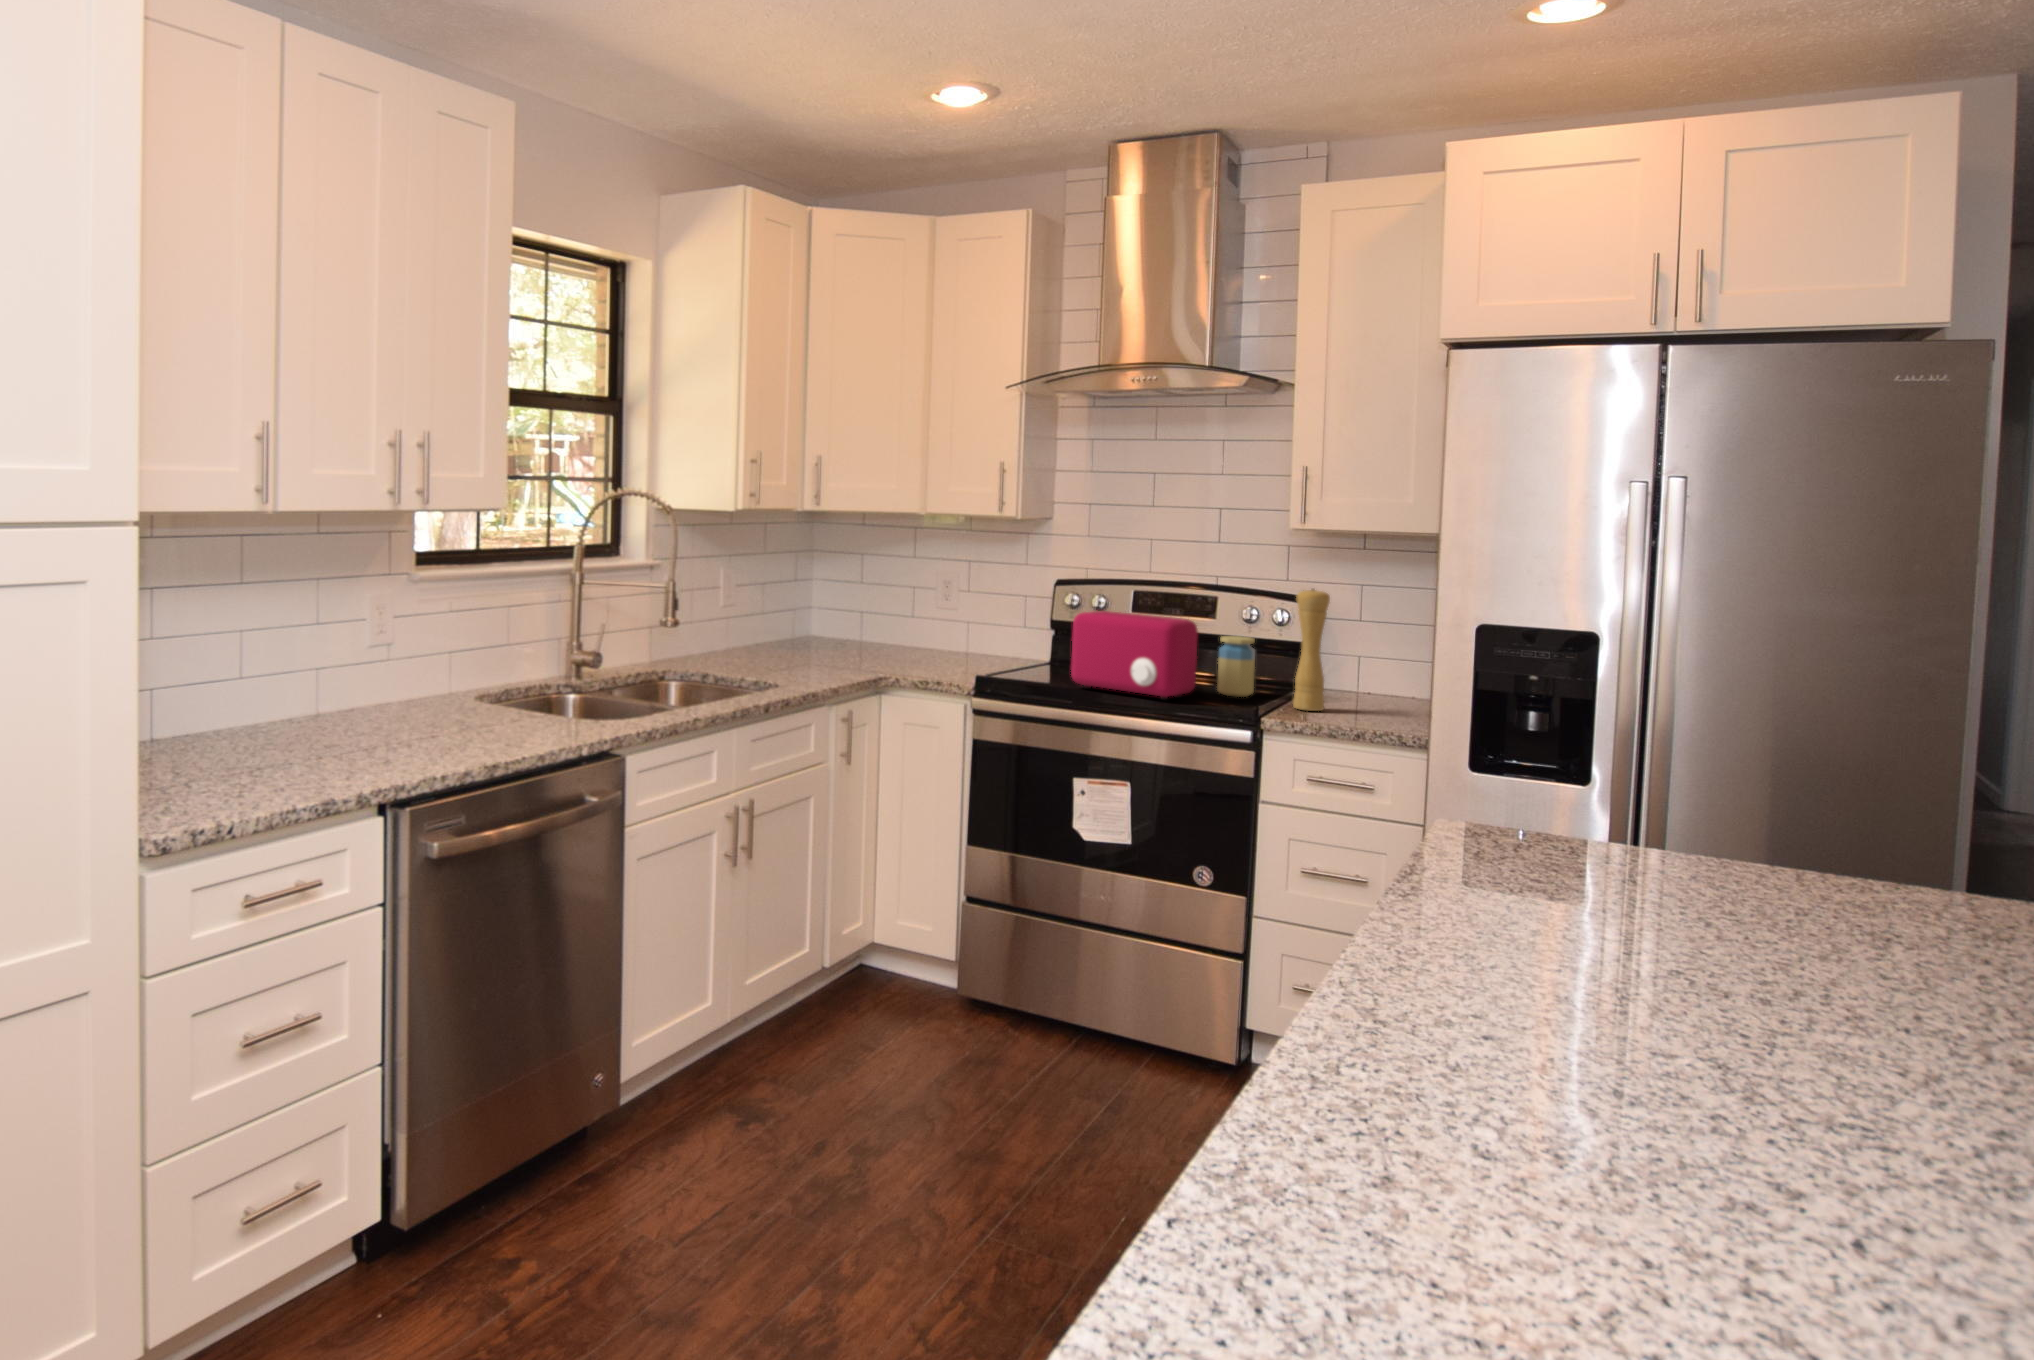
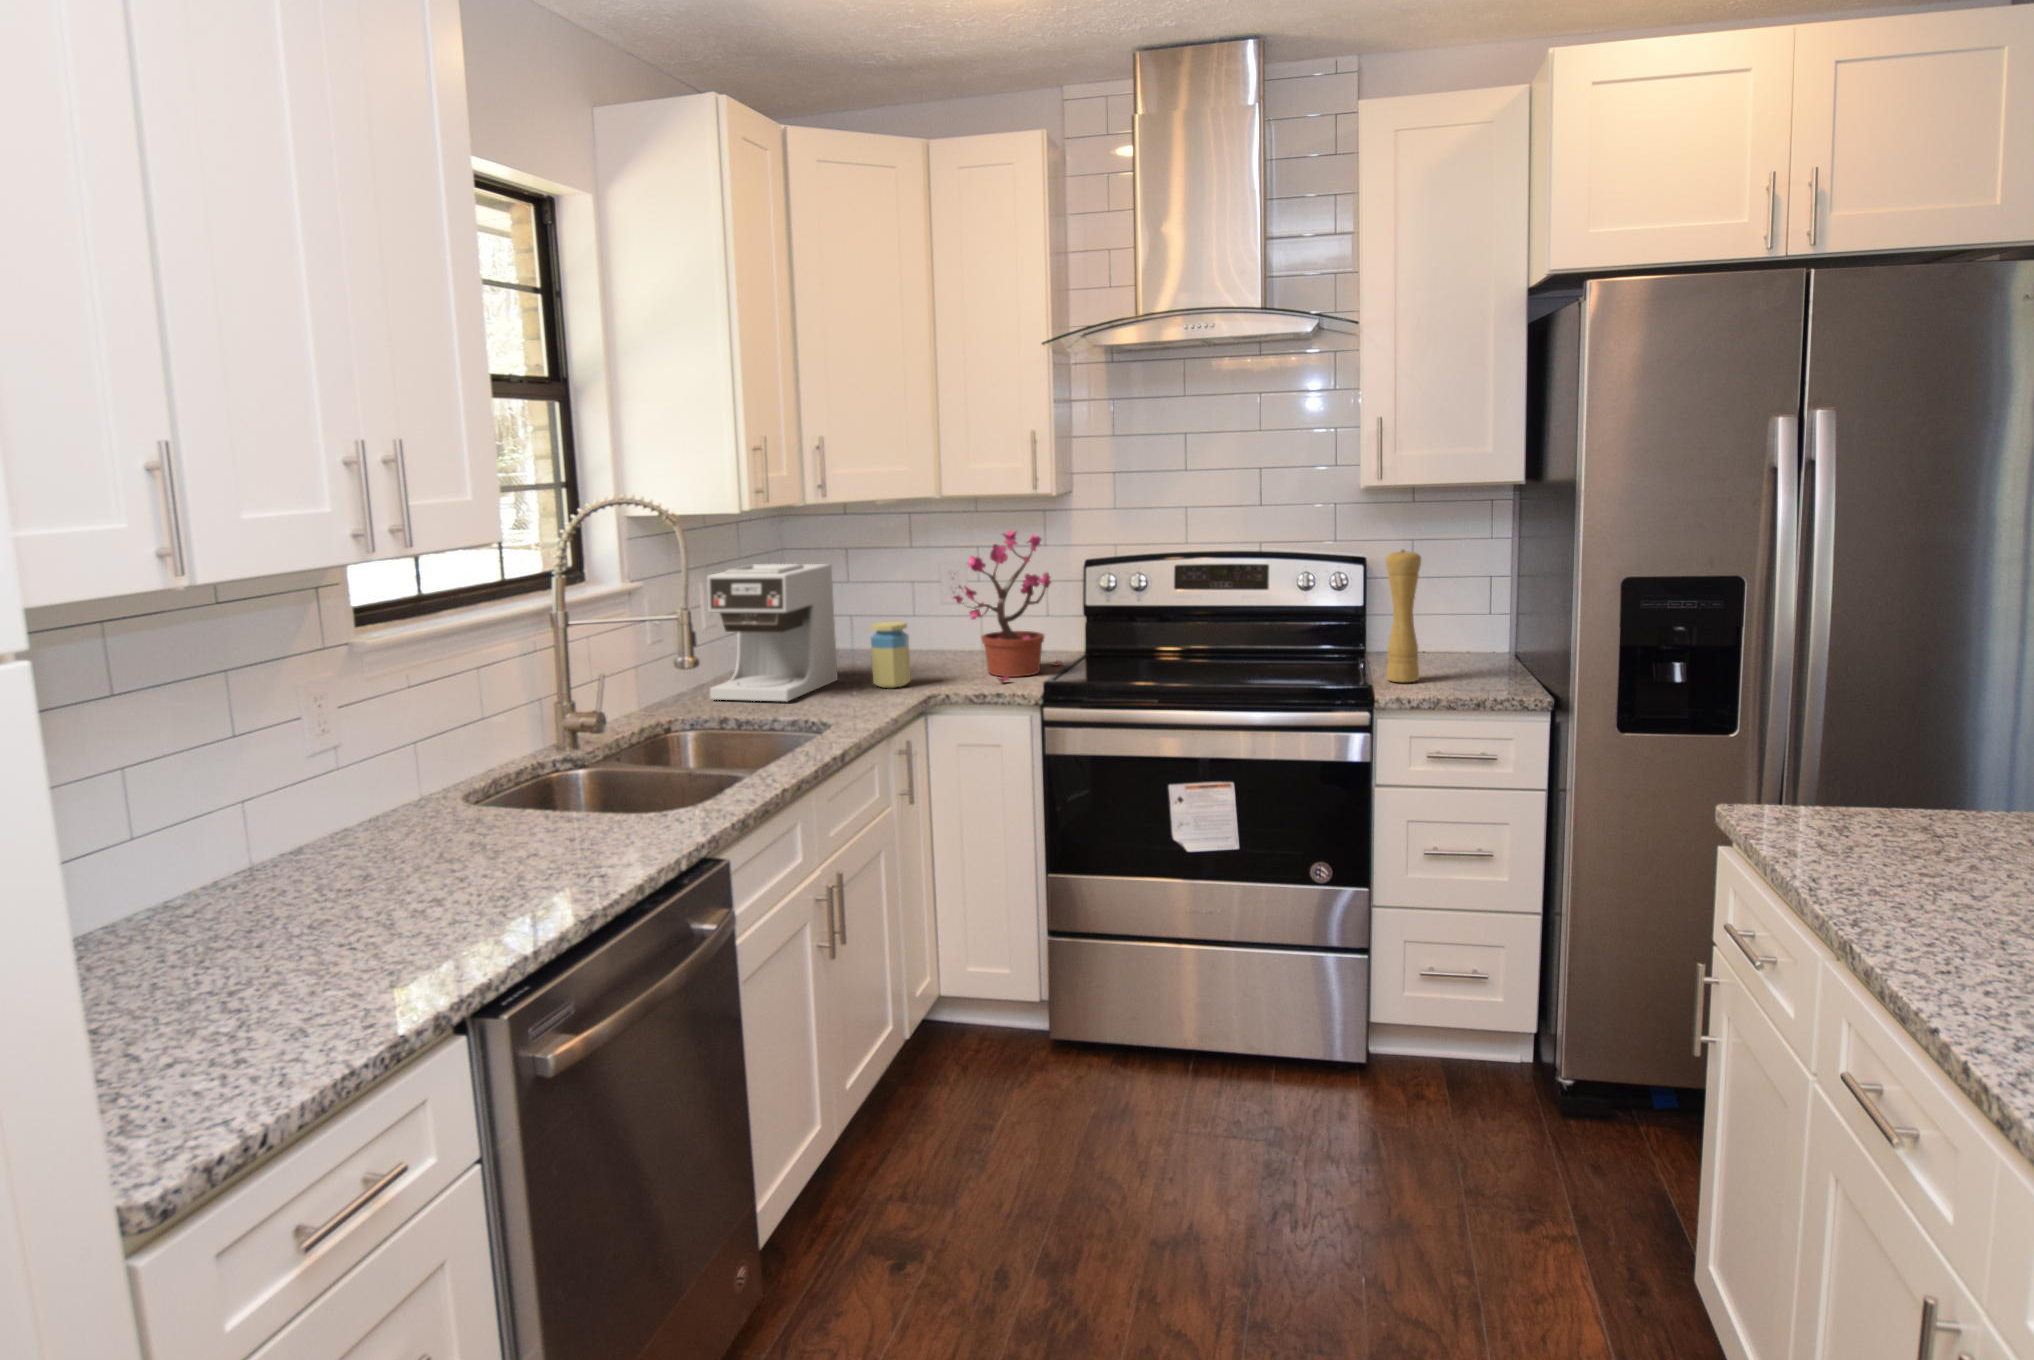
potted plant: none [922,547,1019,674] -> present [953,530,1062,682]
coffee maker: none [711,557,826,668] -> present [707,564,837,702]
toaster: present [1071,611,1198,700] -> none [1143,593,1282,688]
jar: present [1217,636,1255,697] -> present [871,621,911,688]

